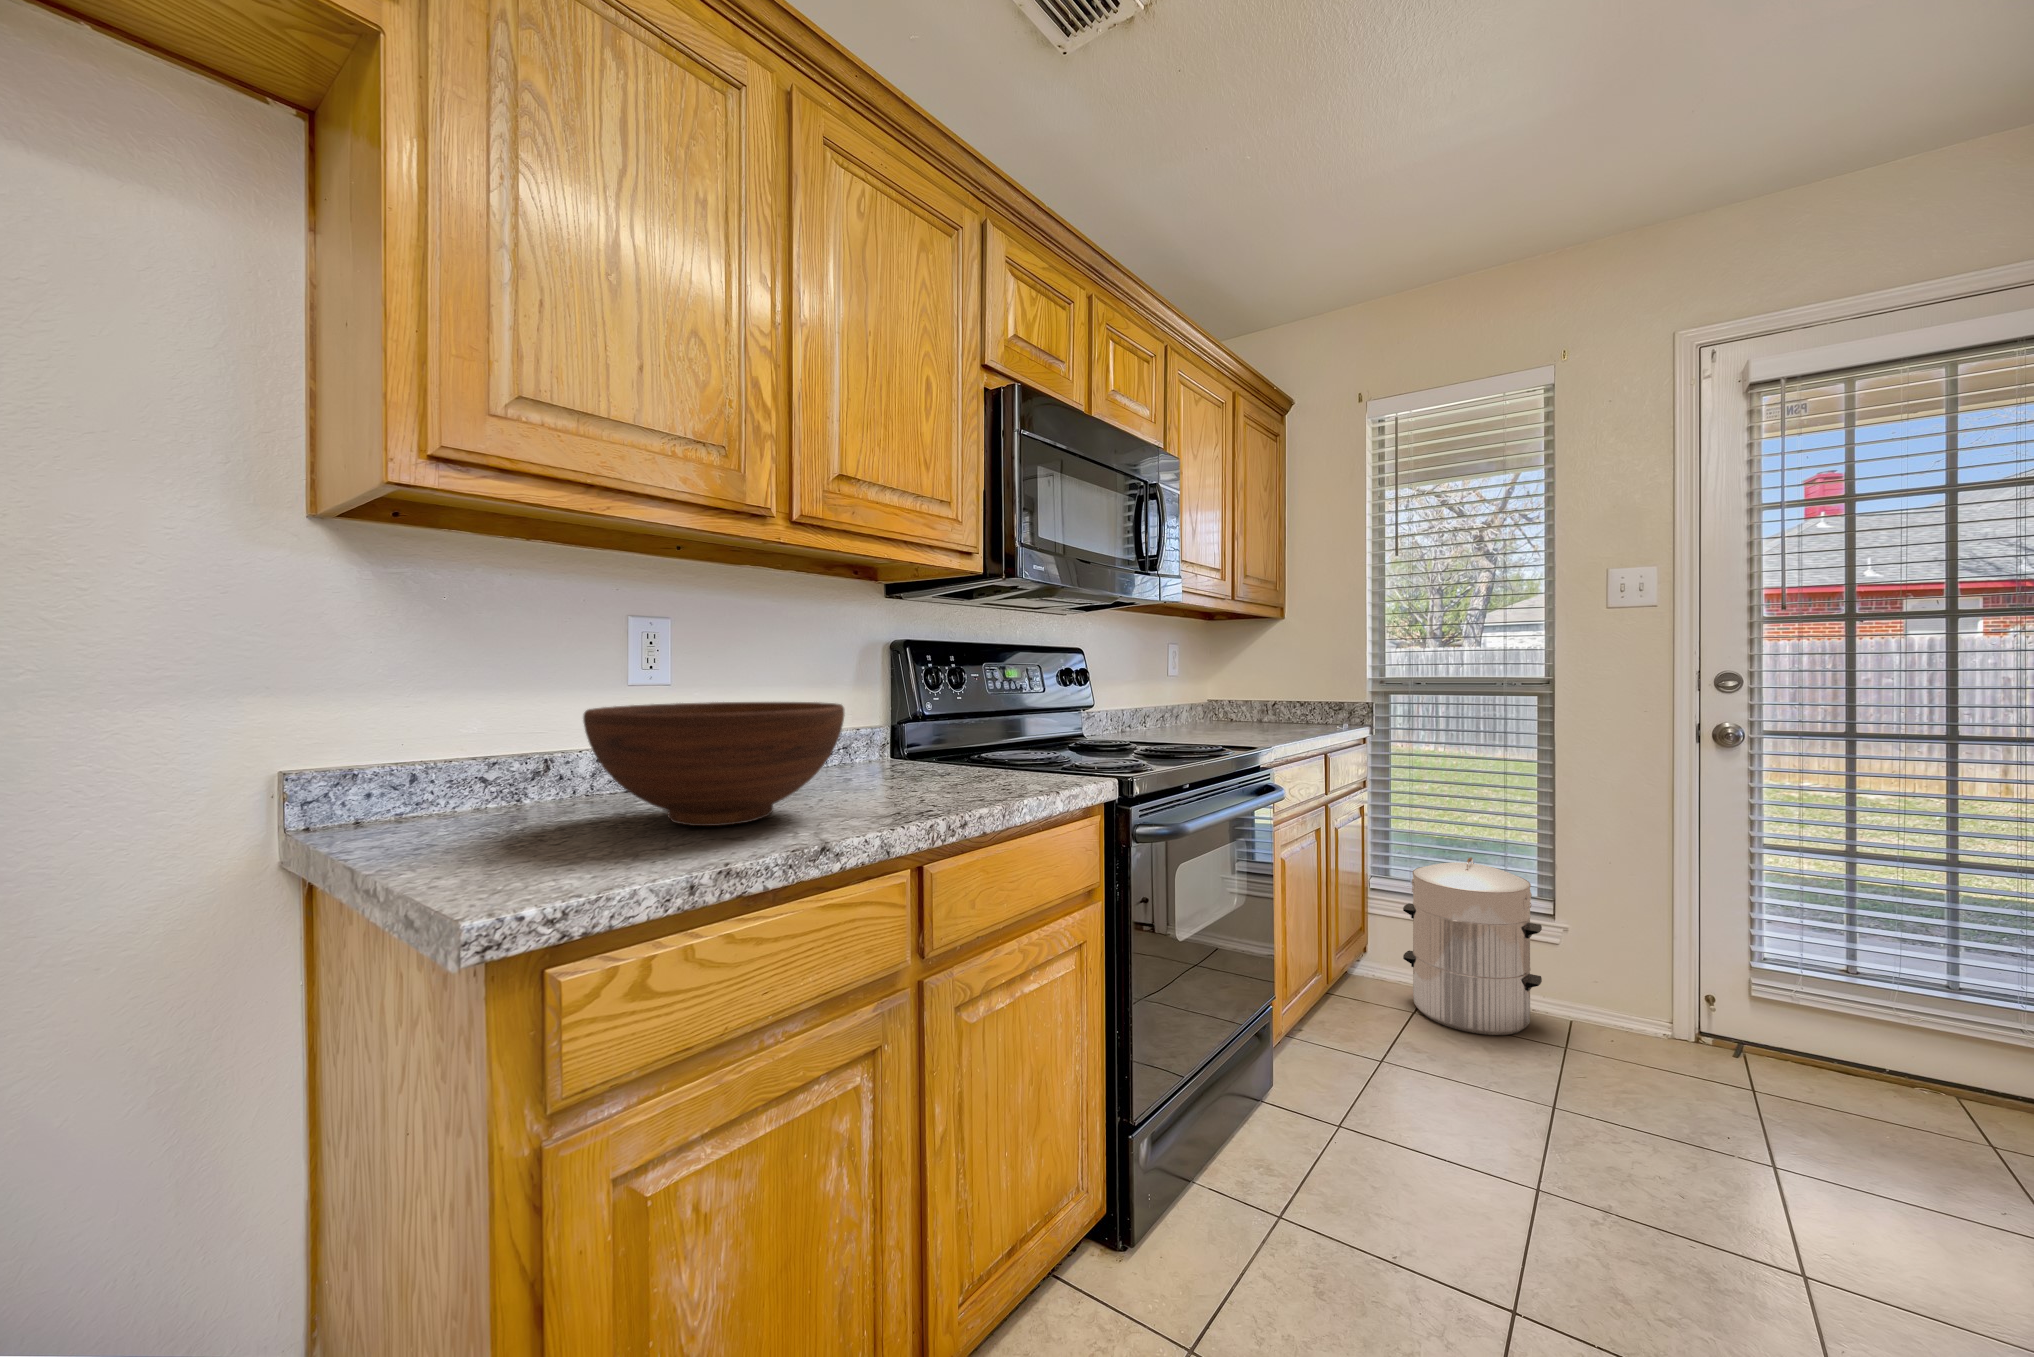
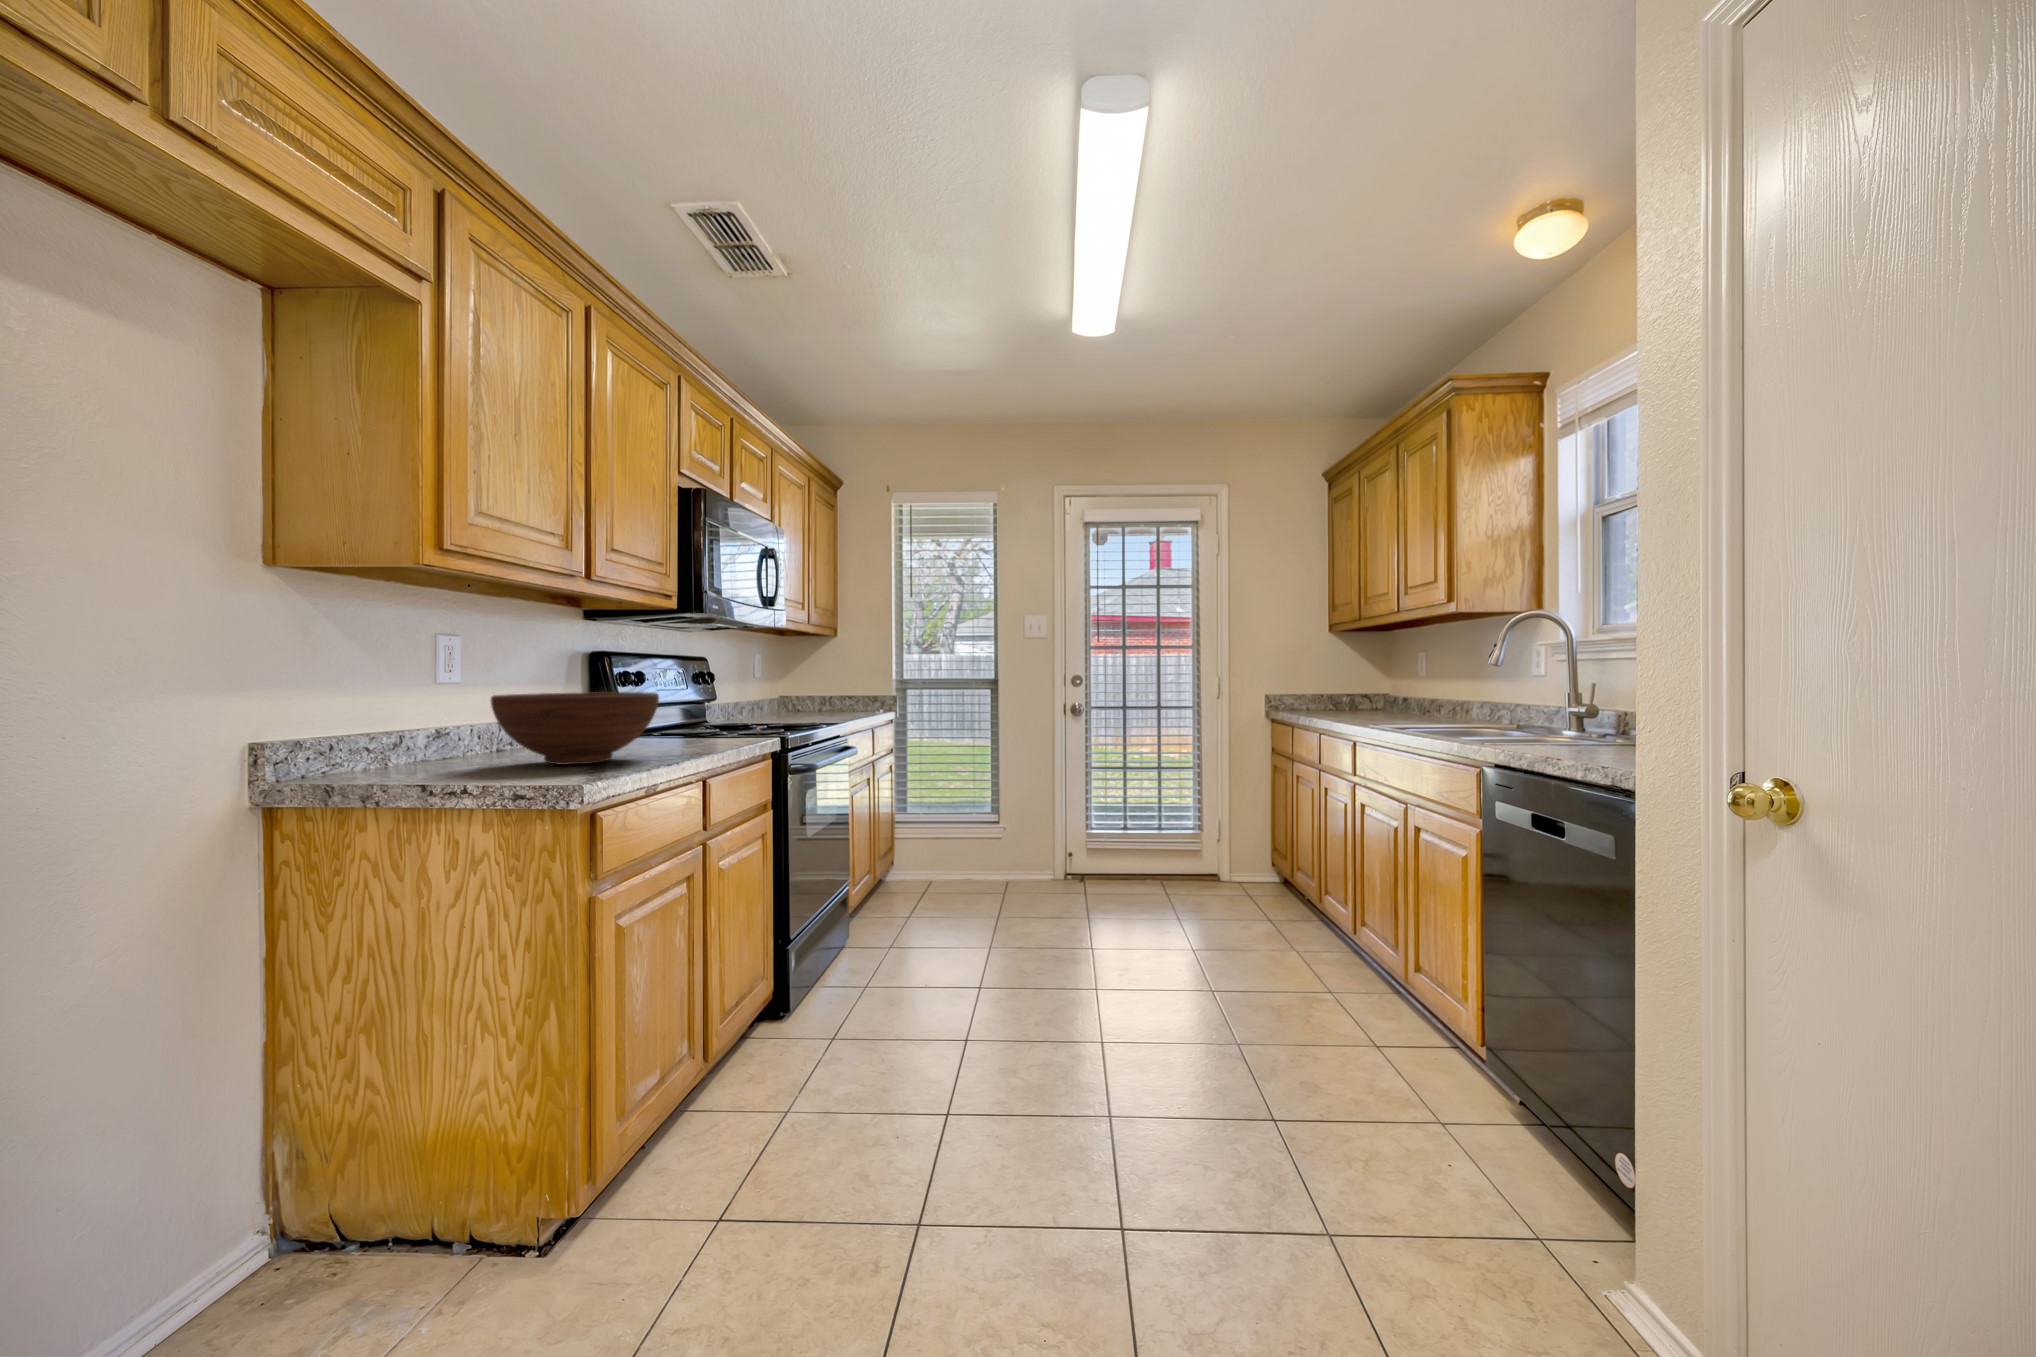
waste bin: present [1403,857,1542,1035] -> none [919,790,993,895]

